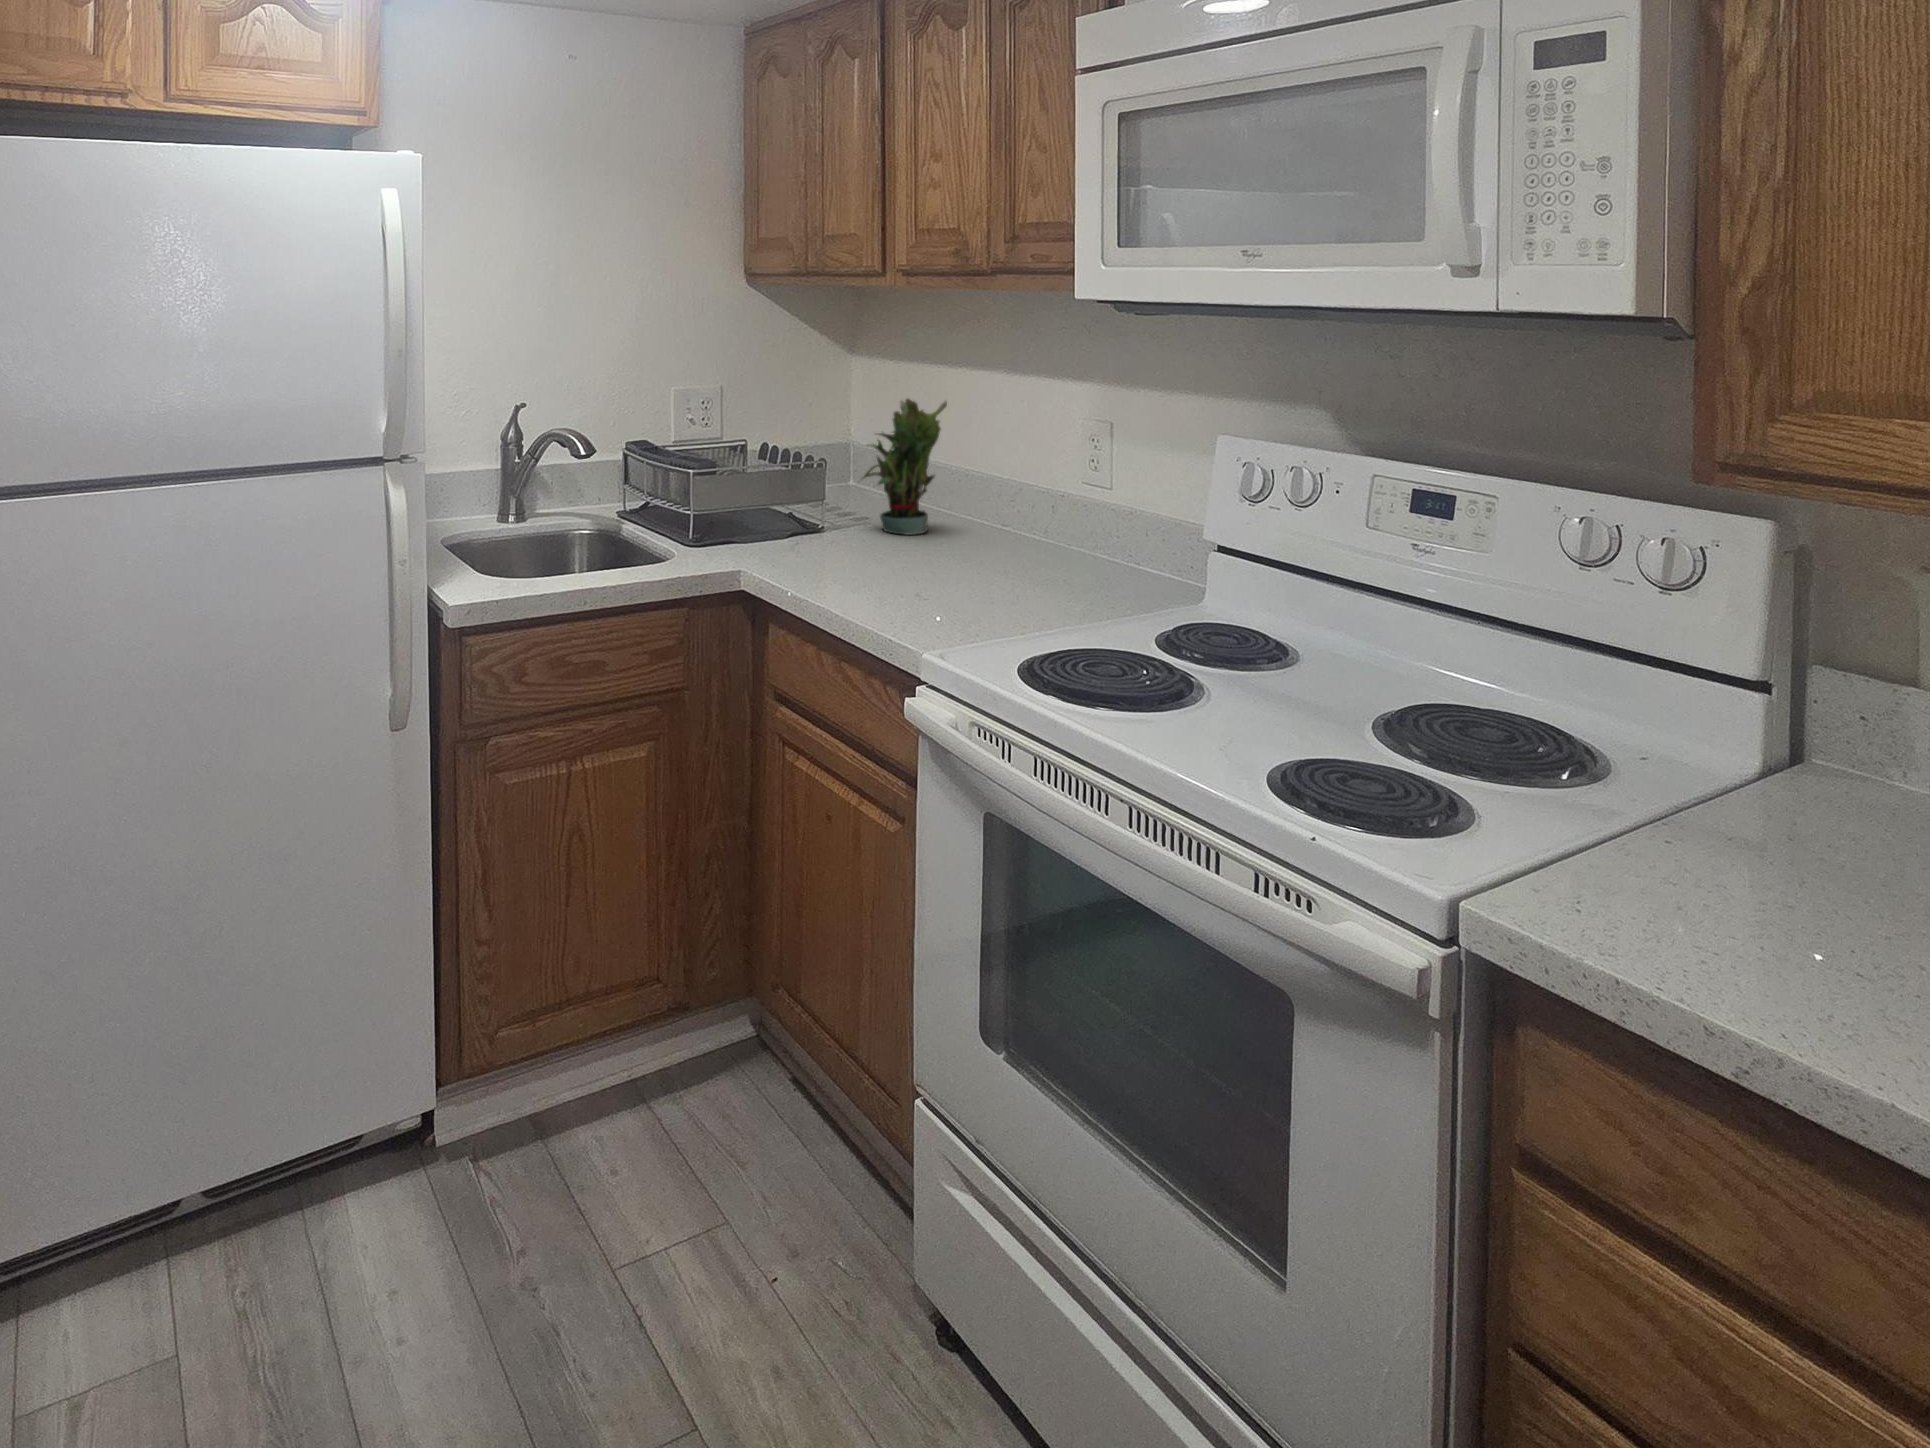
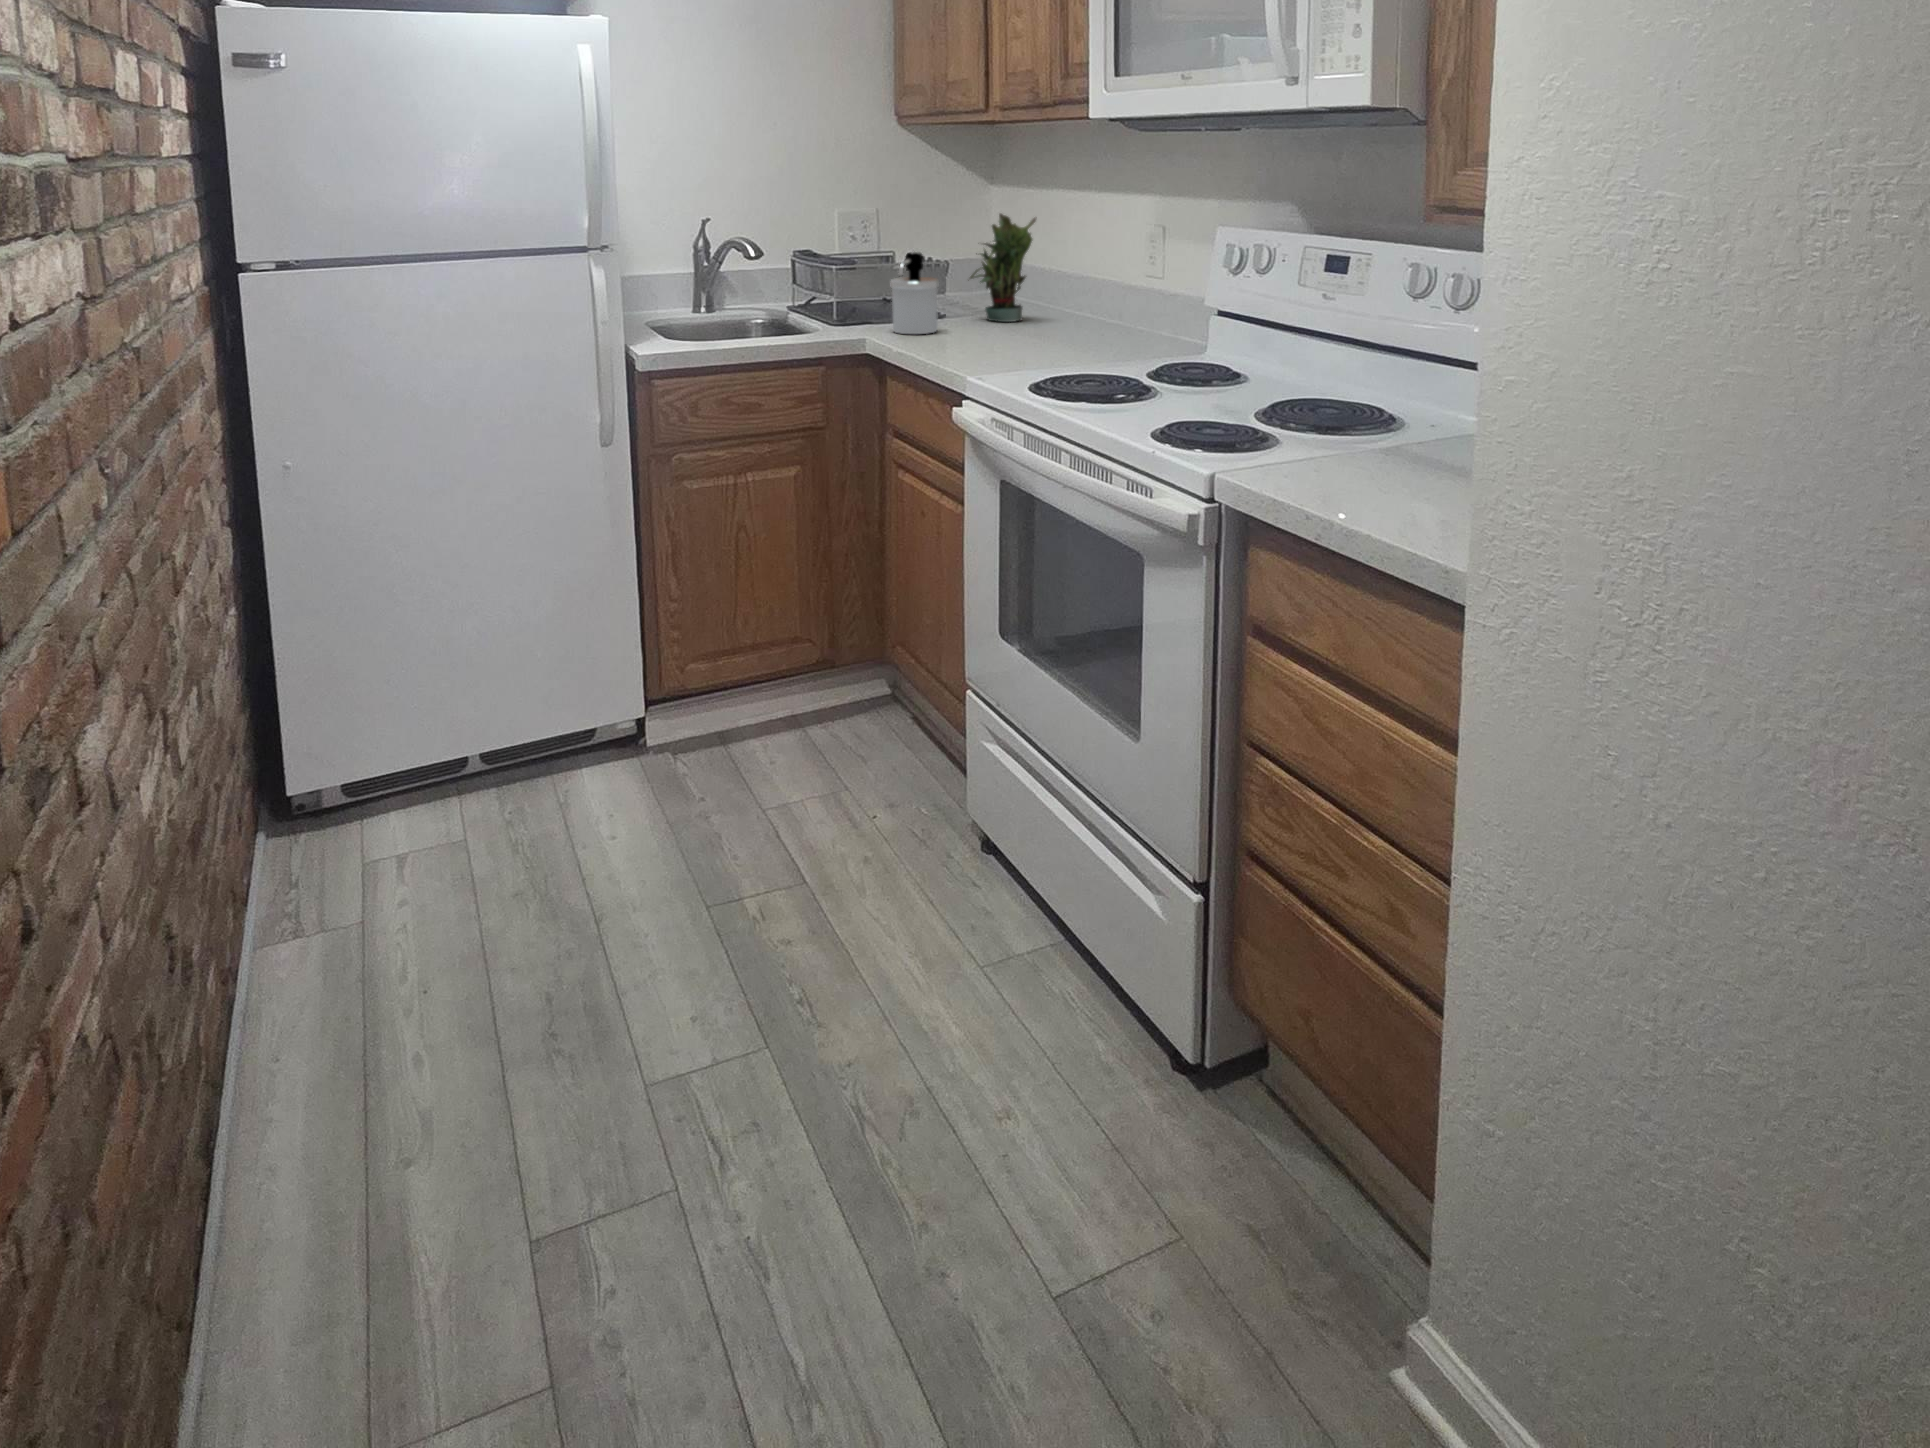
soap dispenser: none [774,451,836,560] -> present [890,252,939,334]

